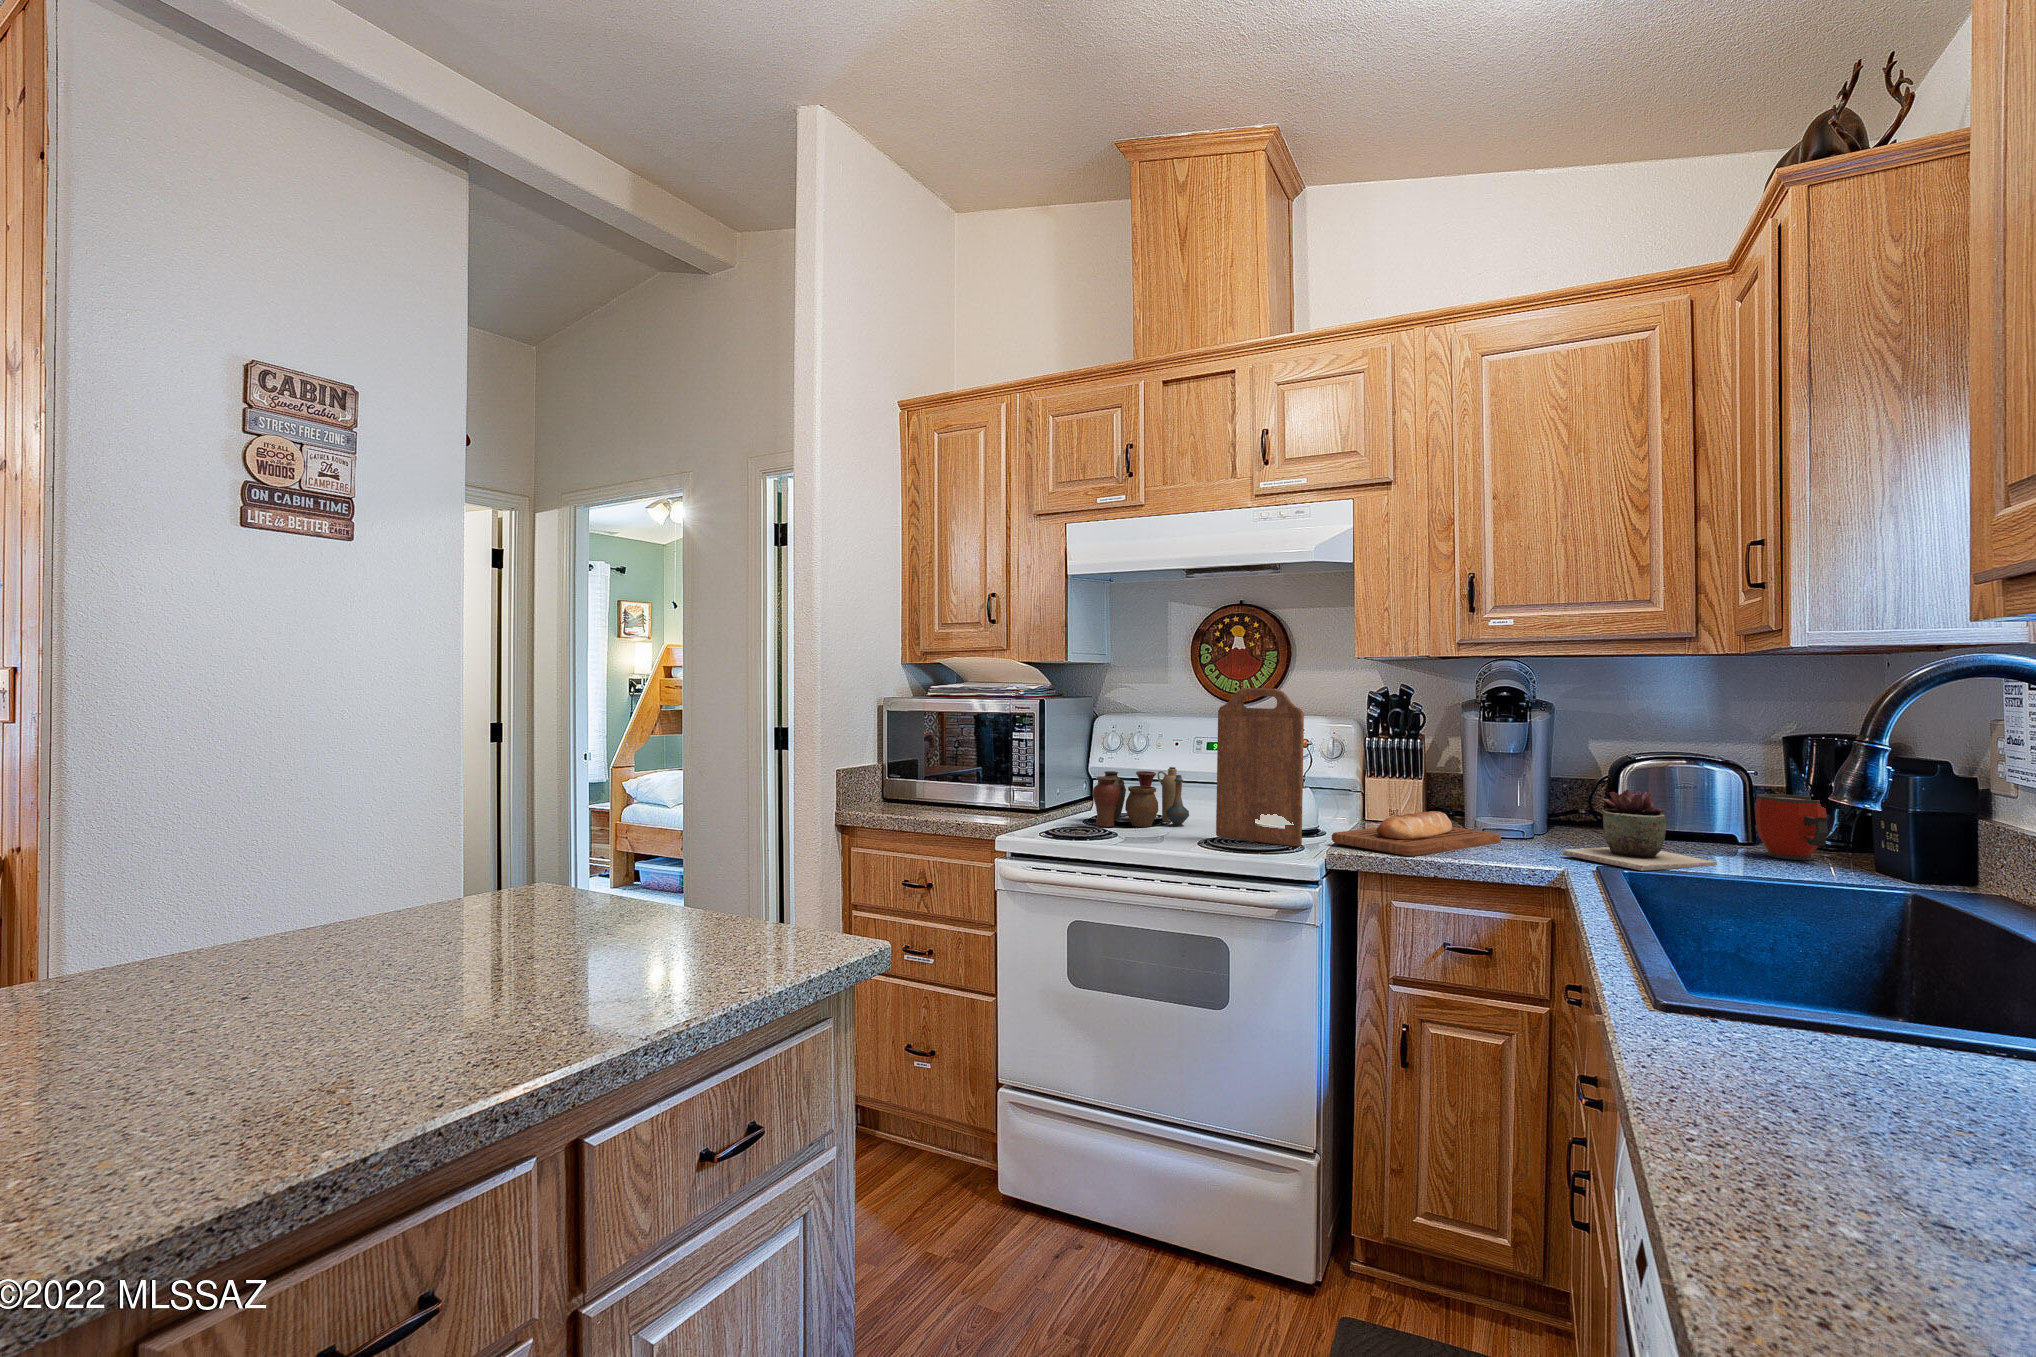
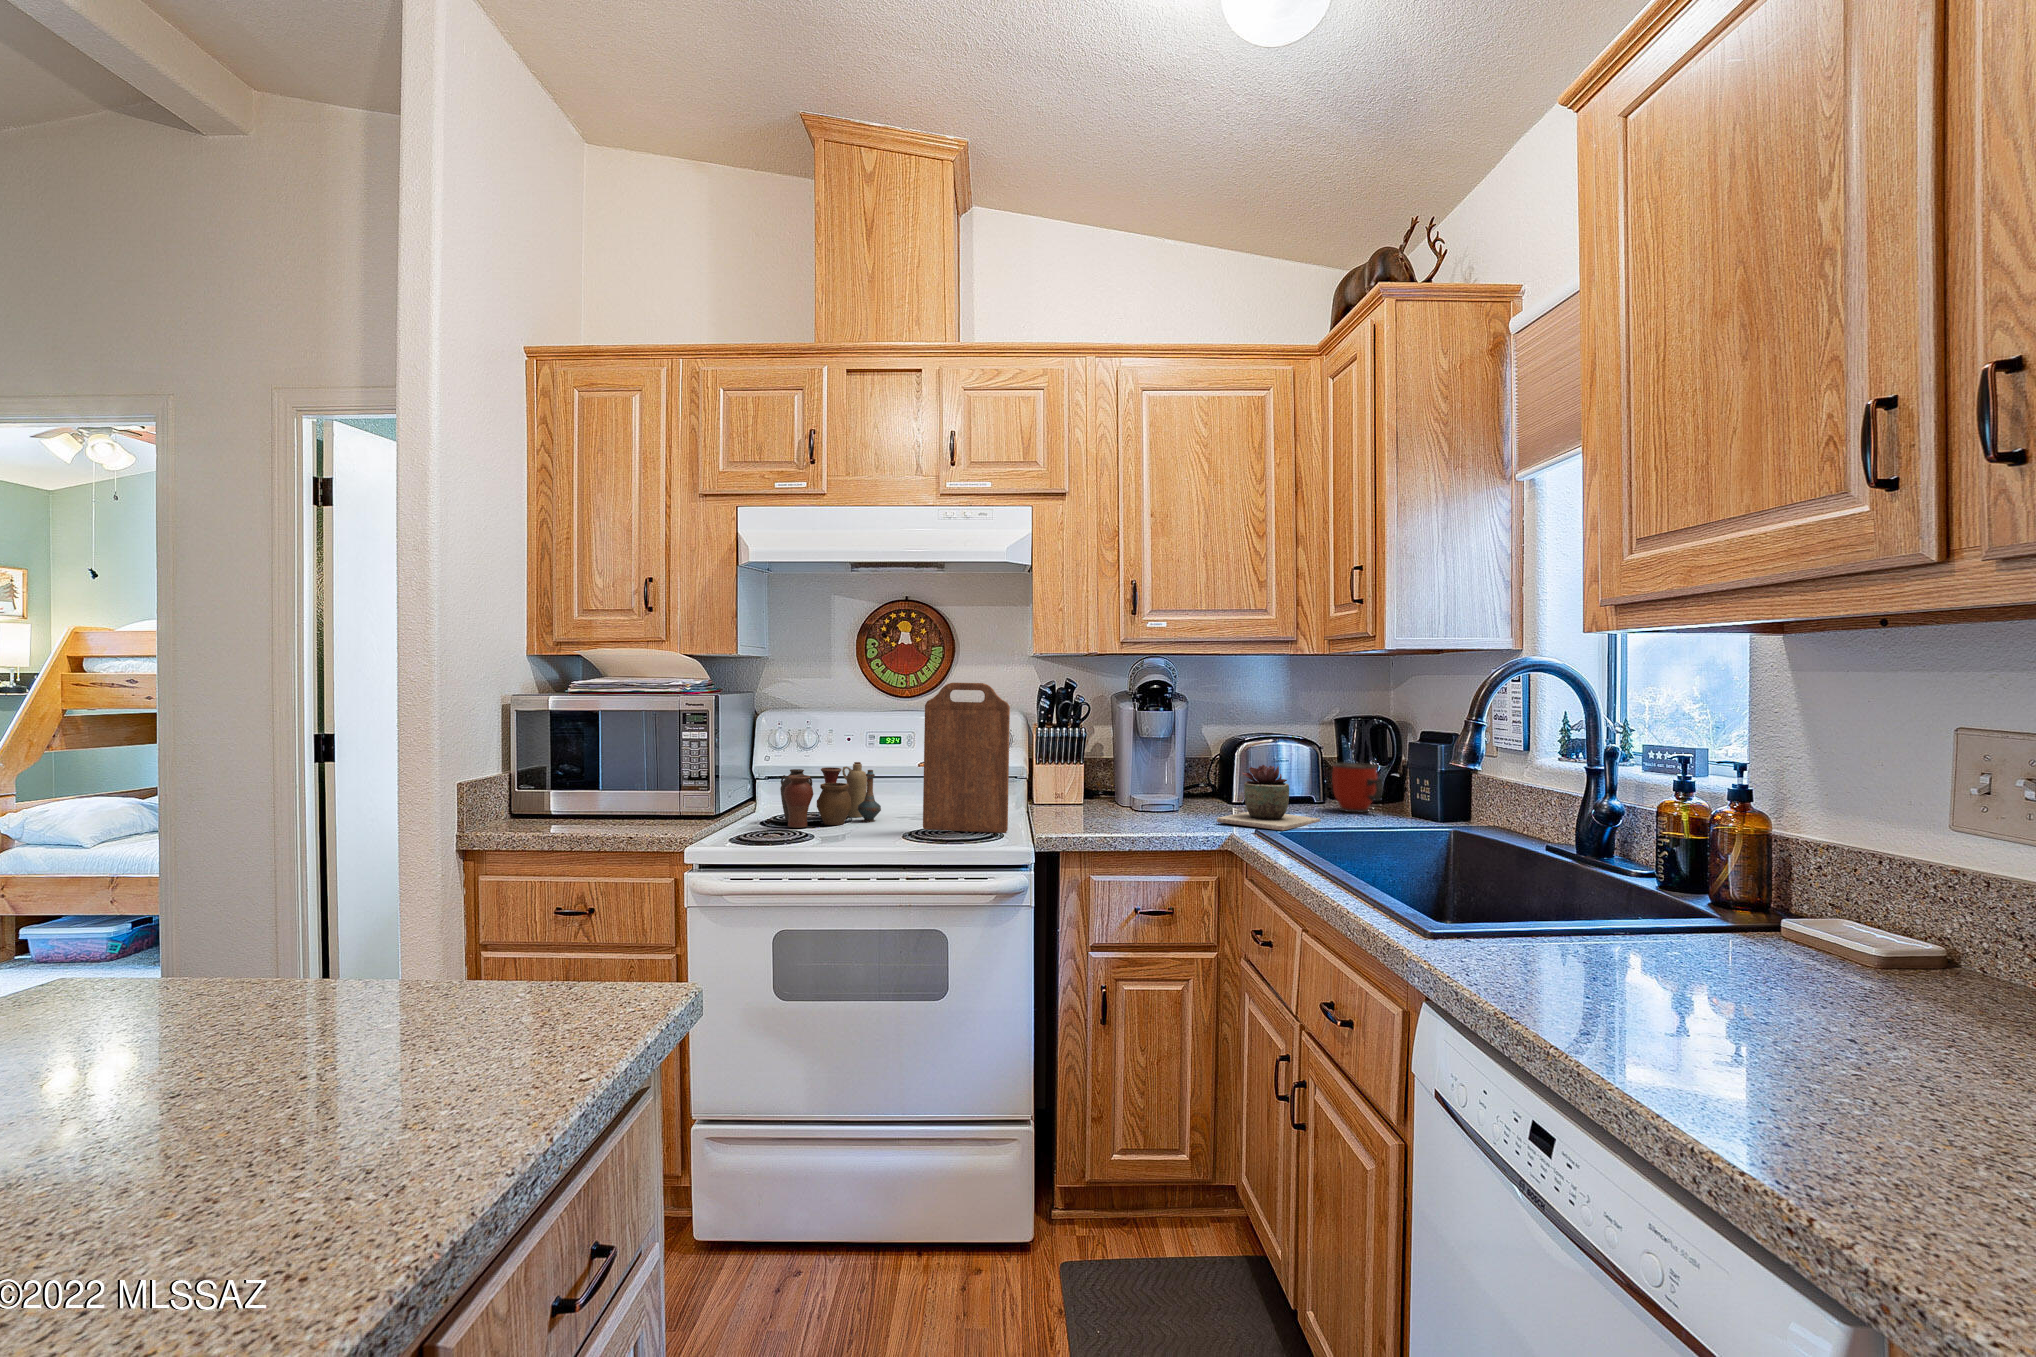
bread loaf: present [1332,811,1501,856] -> none [1032,791,1157,834]

